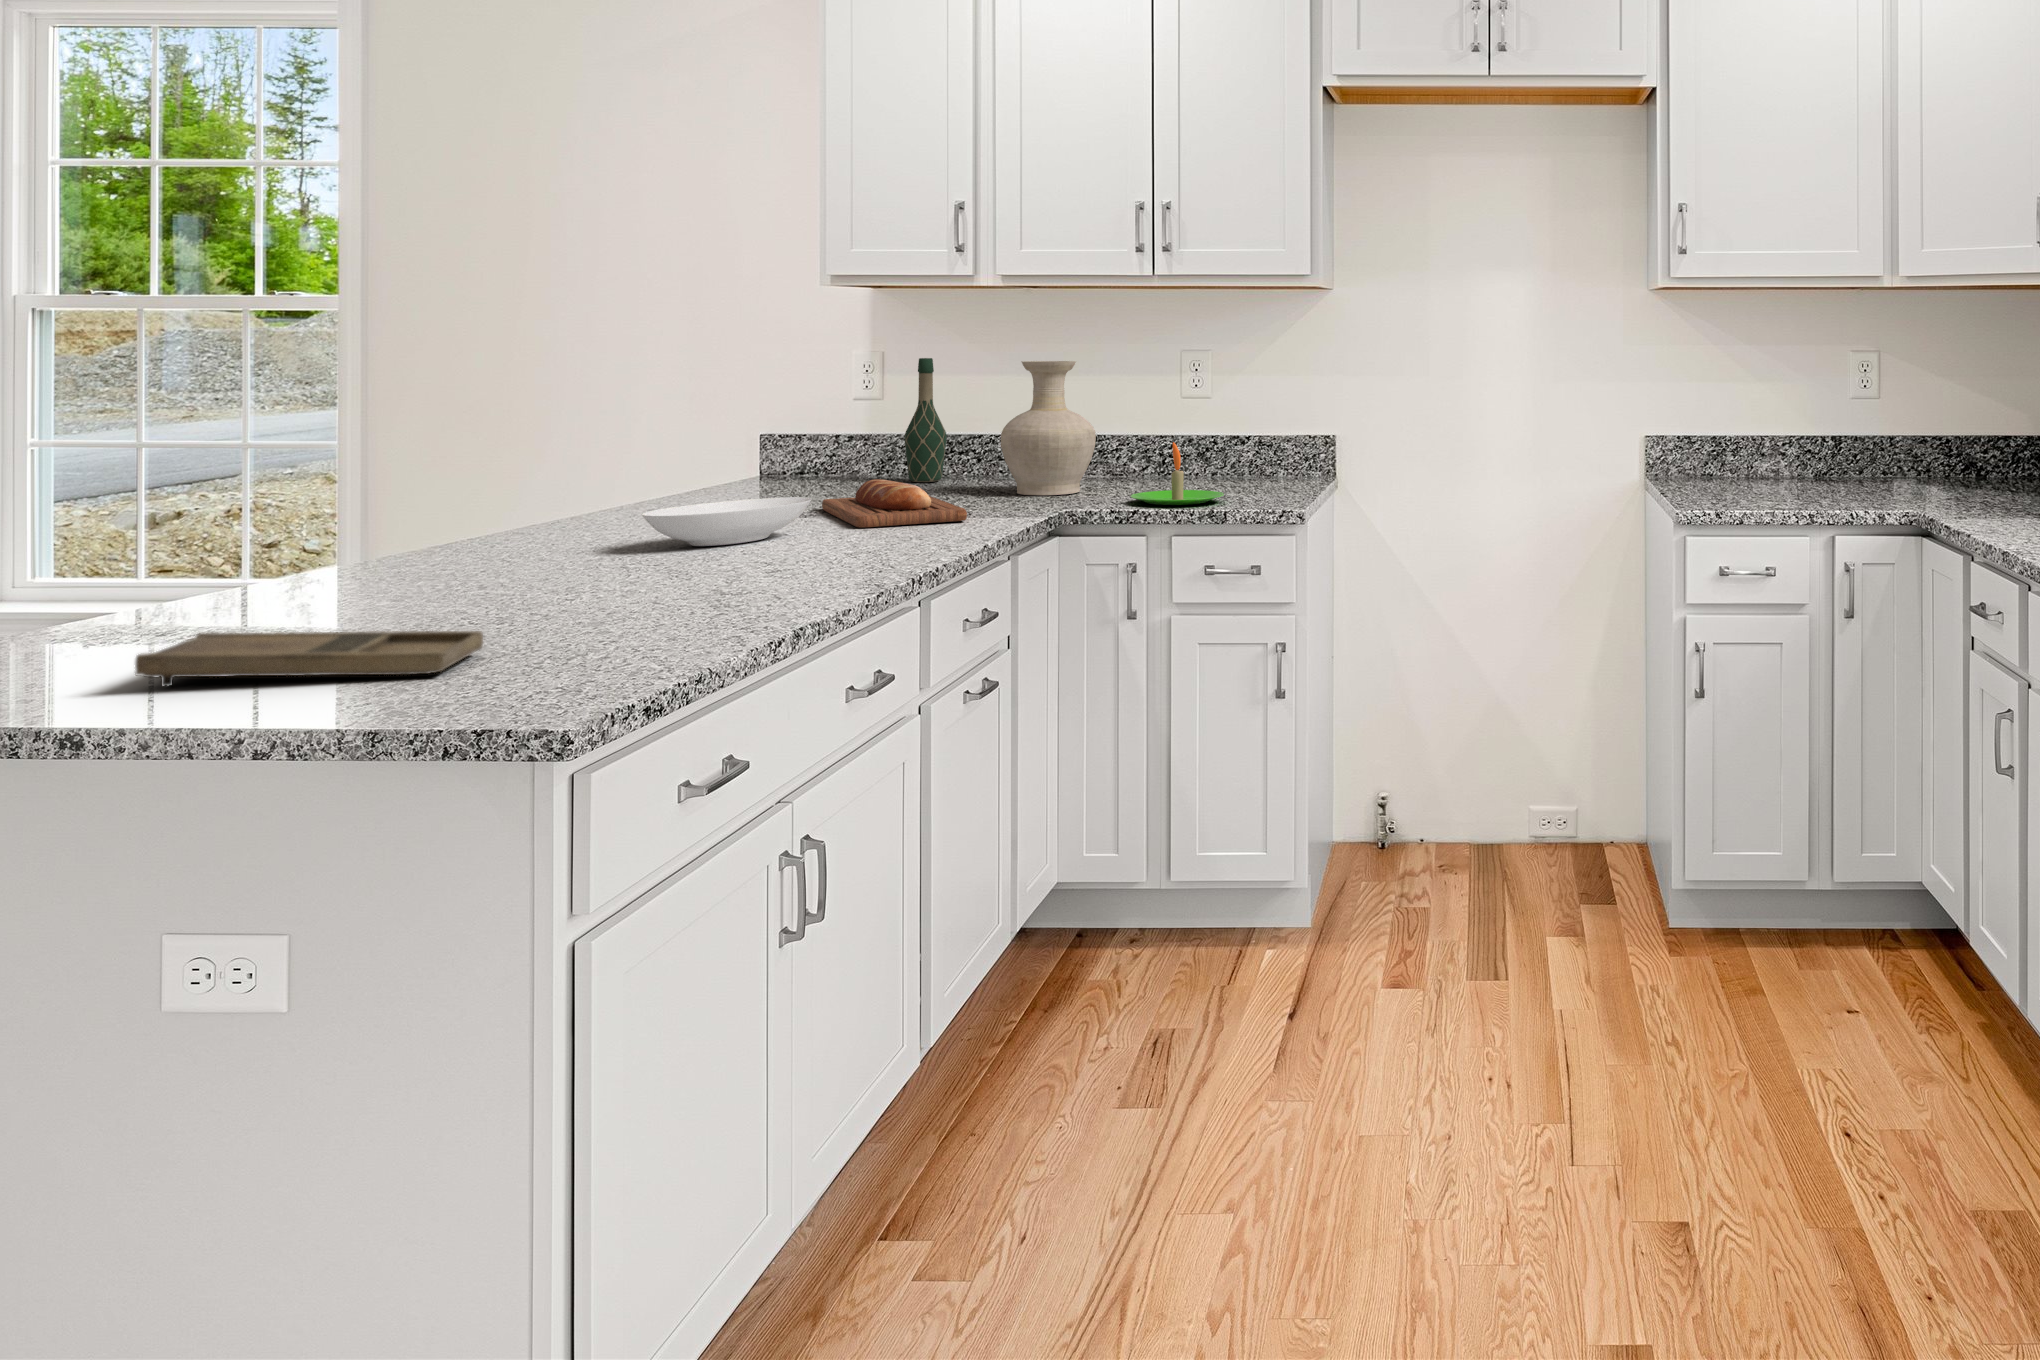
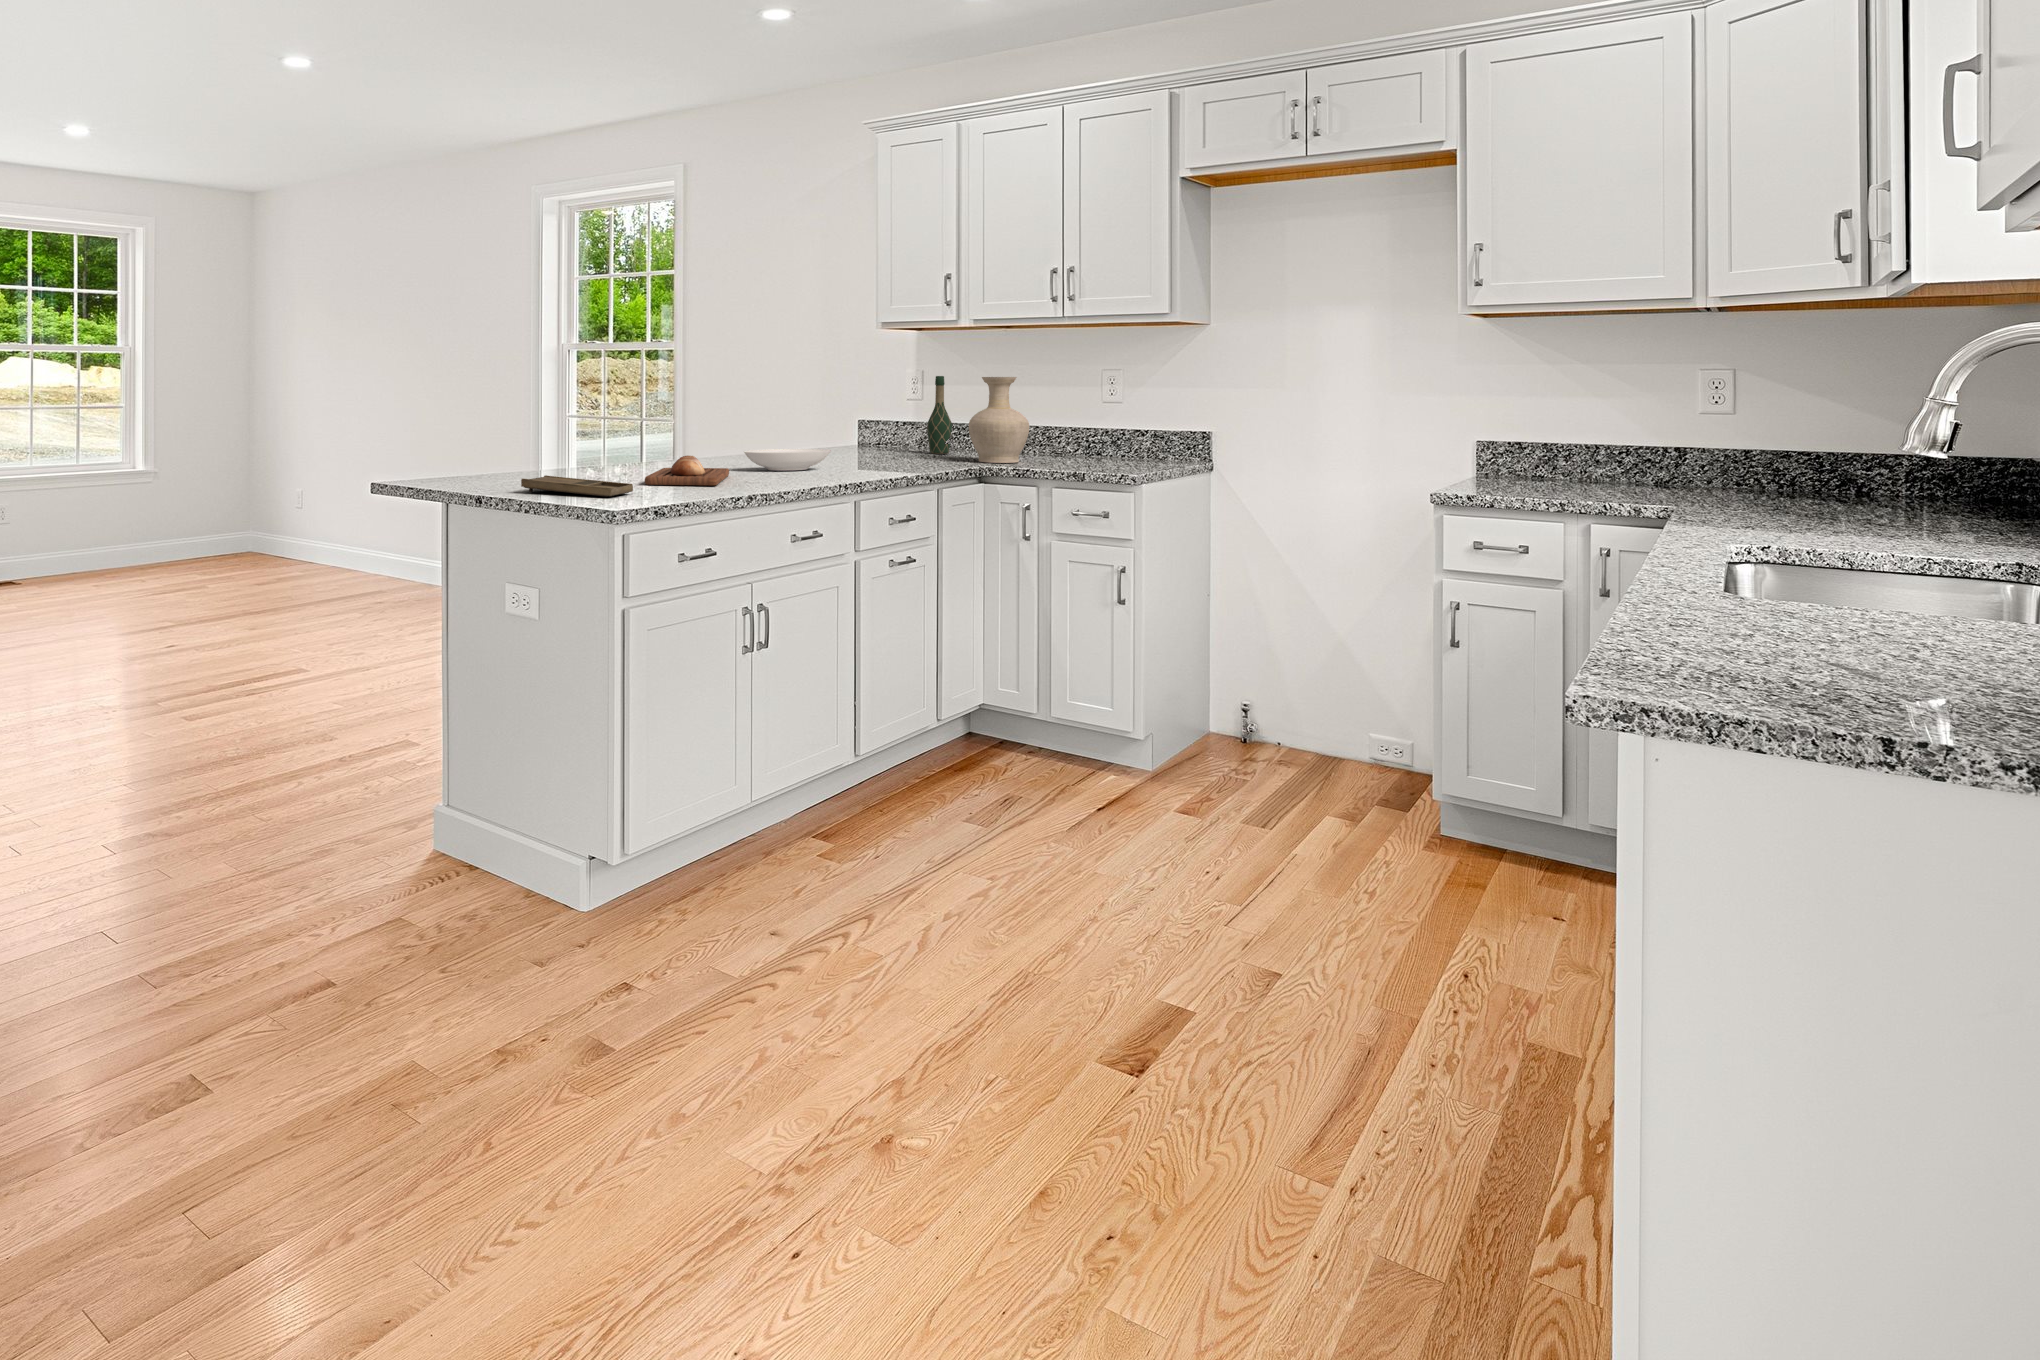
candle: present [1131,442,1224,505] -> none [1034,430,1098,471]
bread loaf: present [822,479,967,527] -> present [645,456,729,485]

